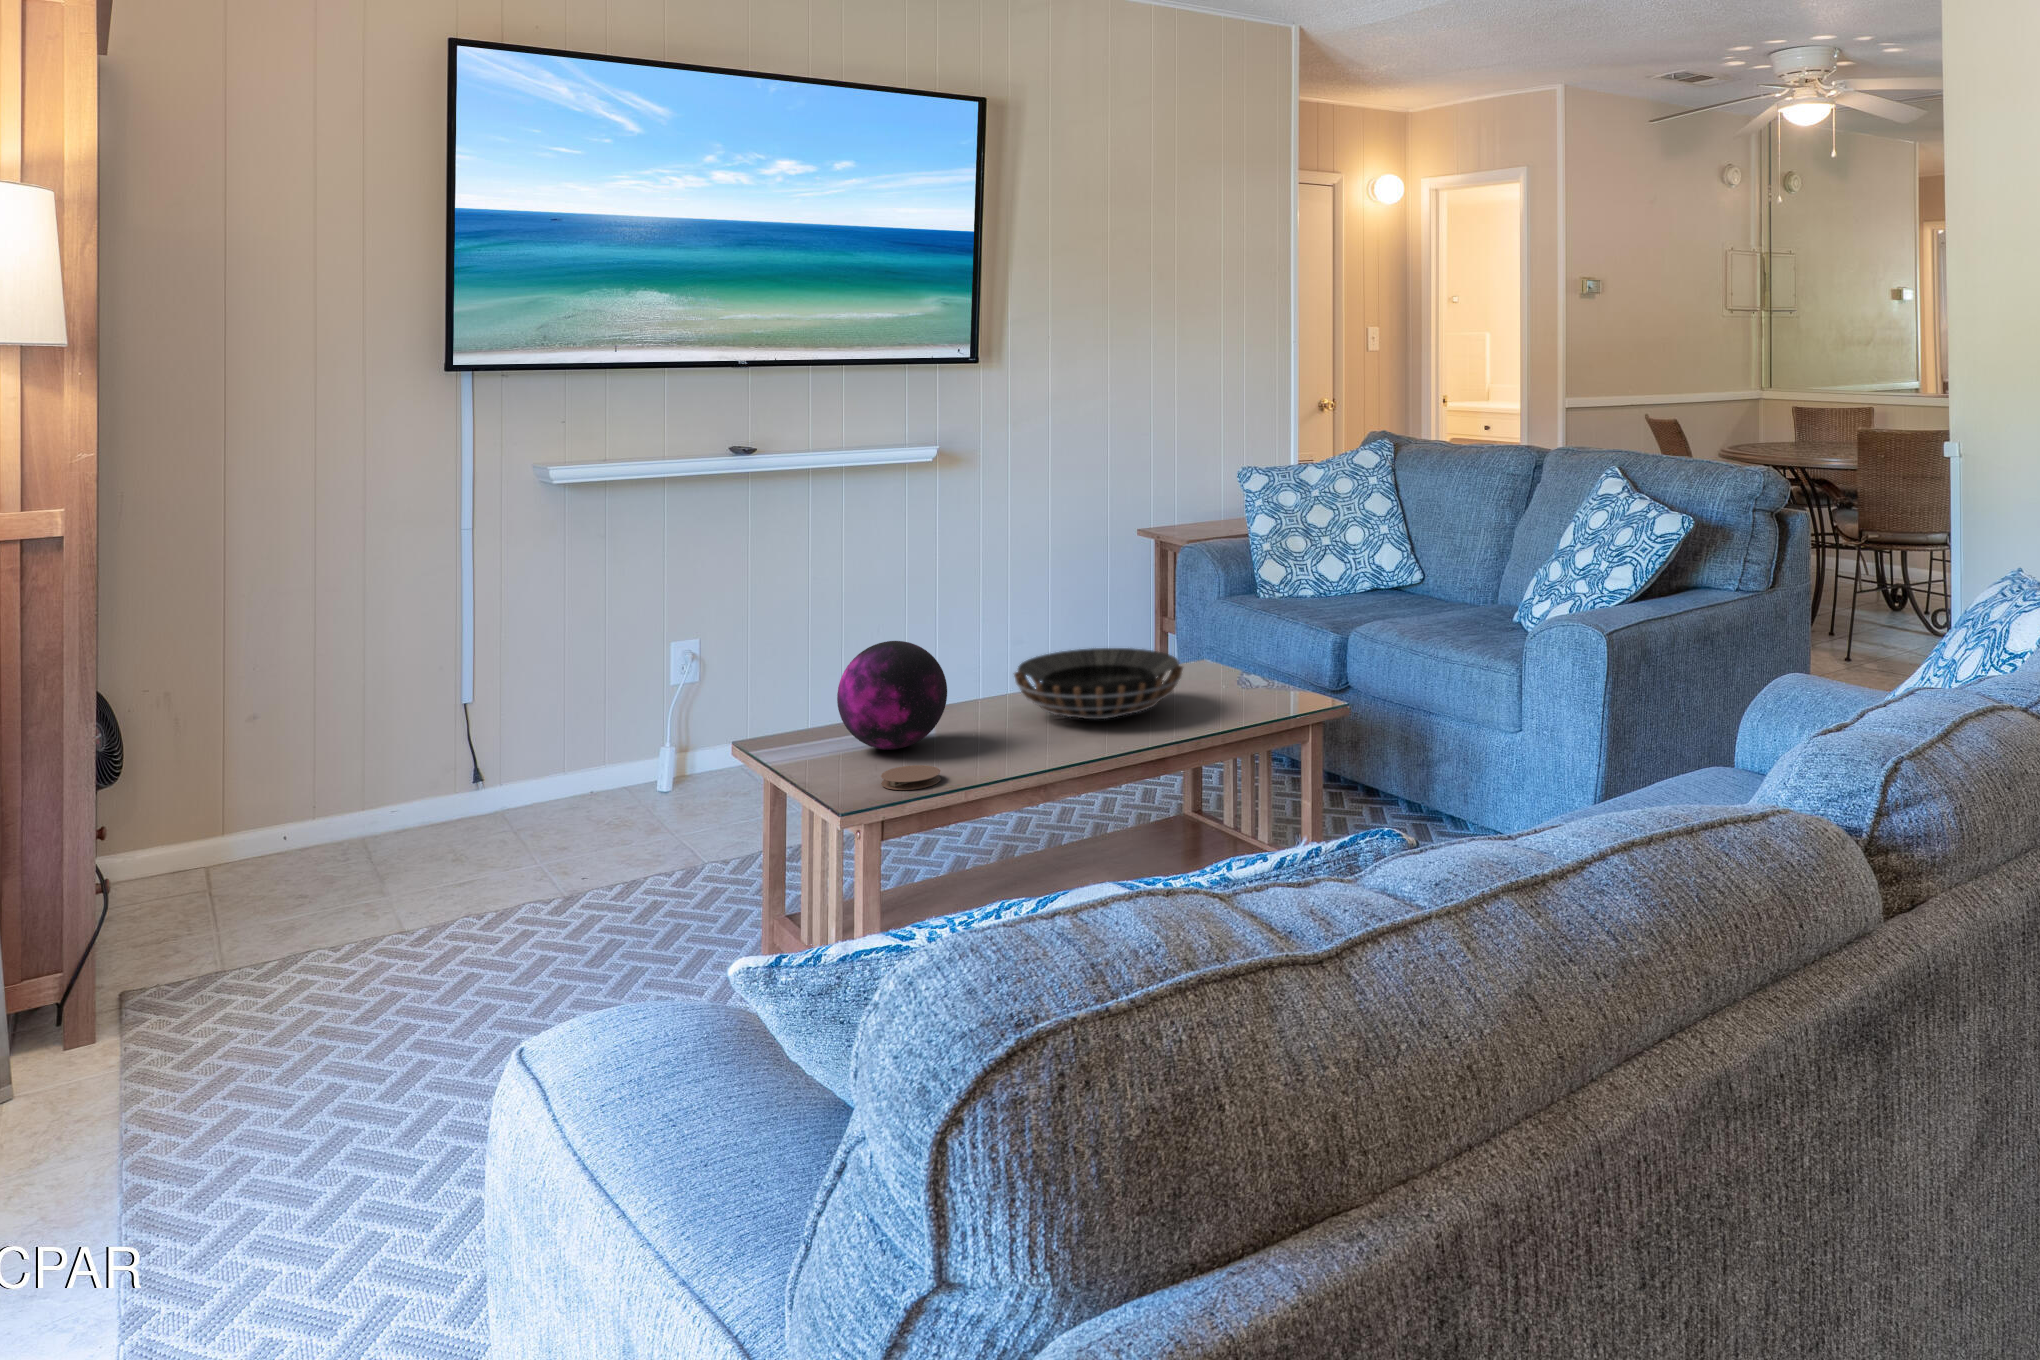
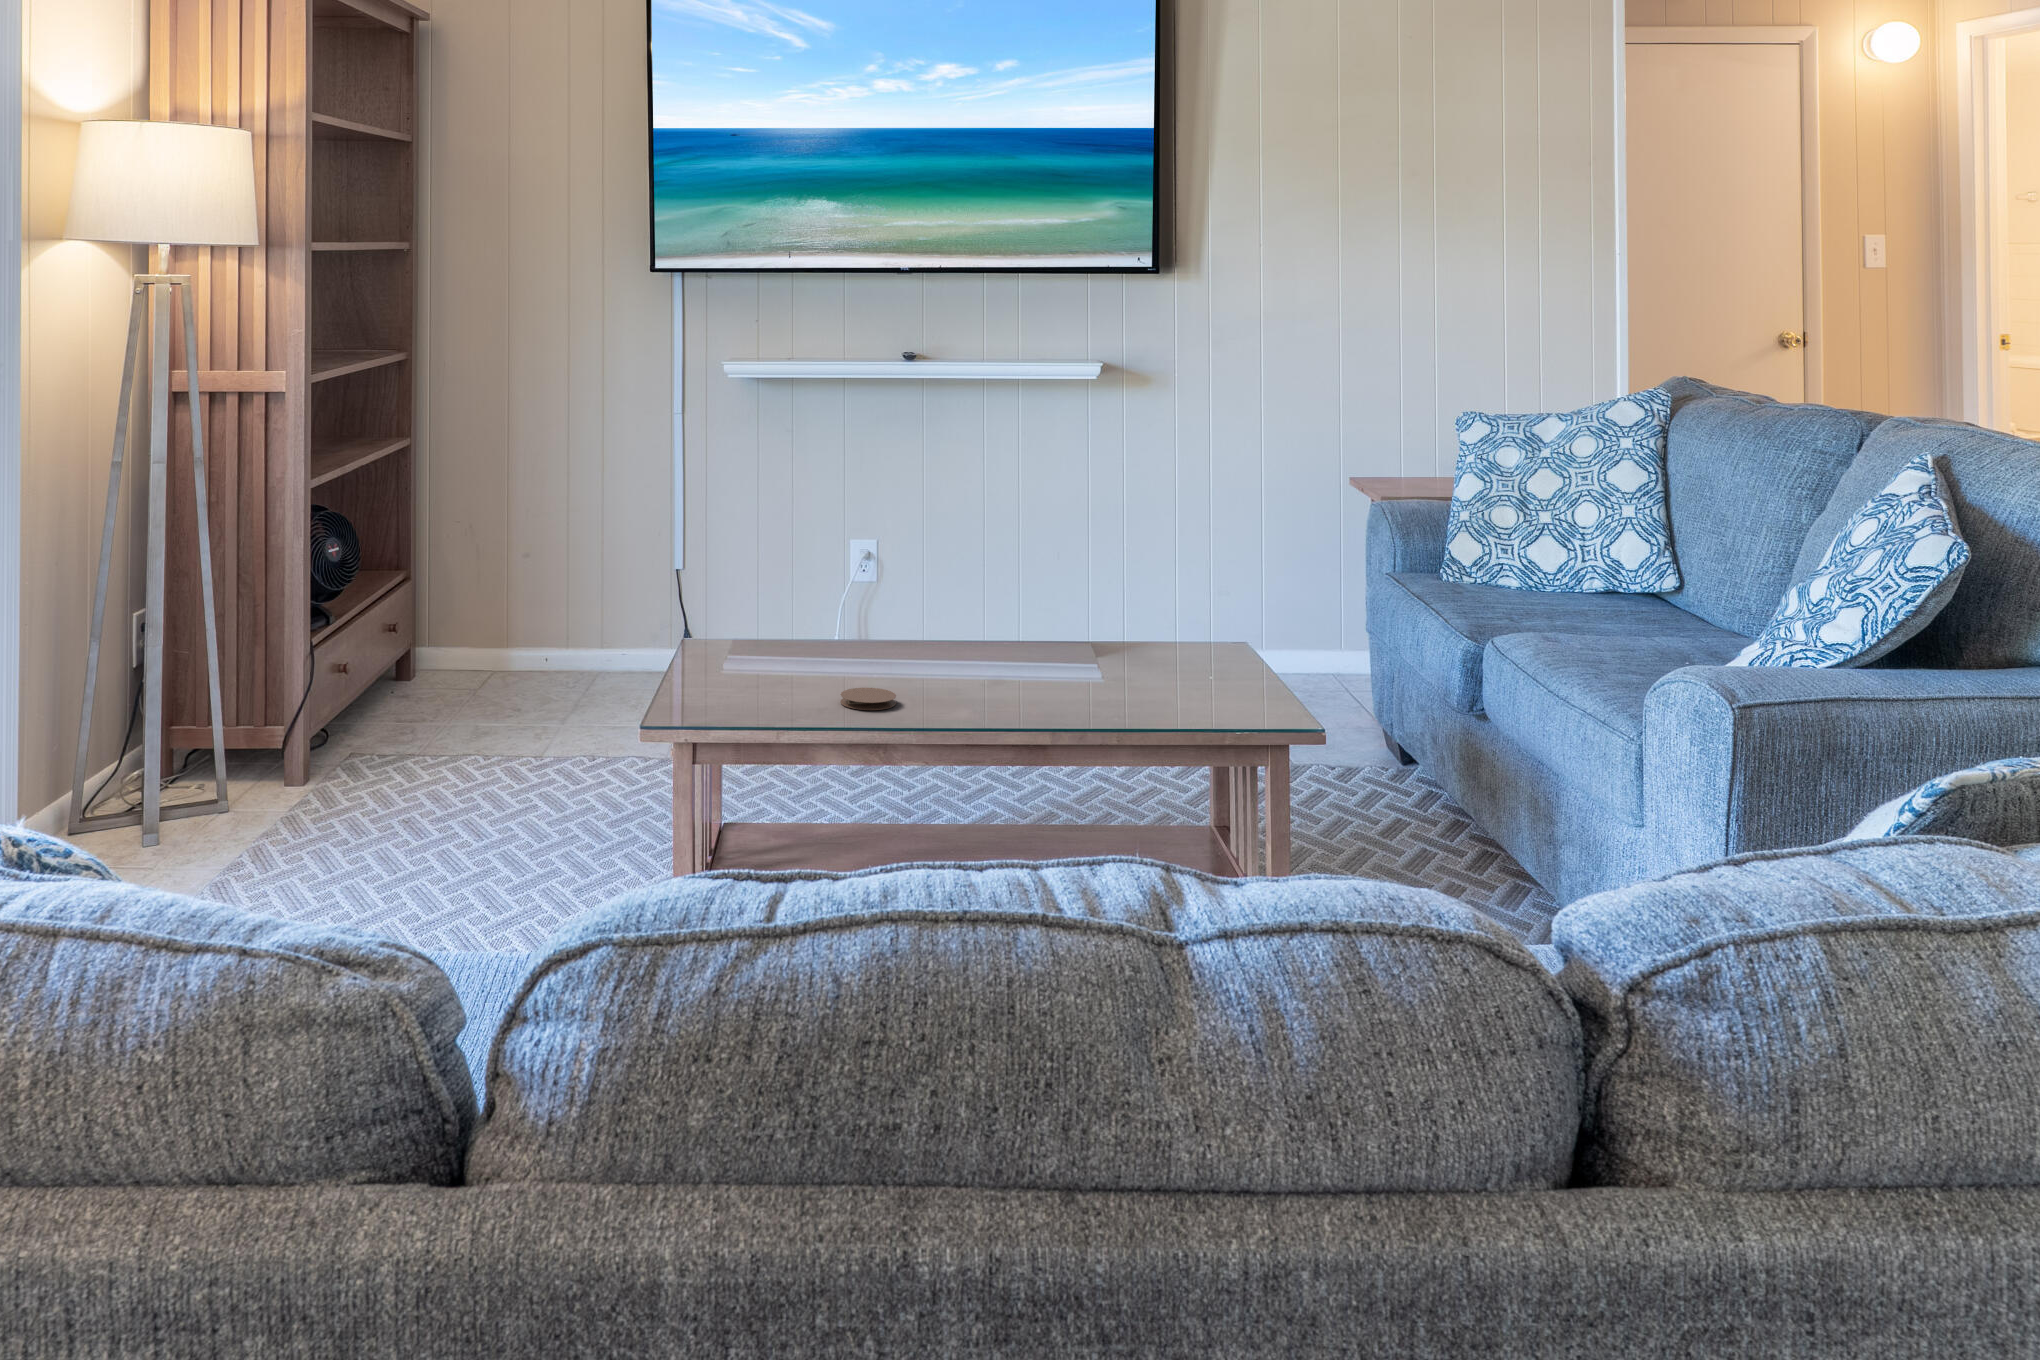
decorative orb: present [837,641,947,750] -> none [838,567,942,672]
decorative bowl: present [1014,648,1183,719] -> none [1025,603,1210,678]

